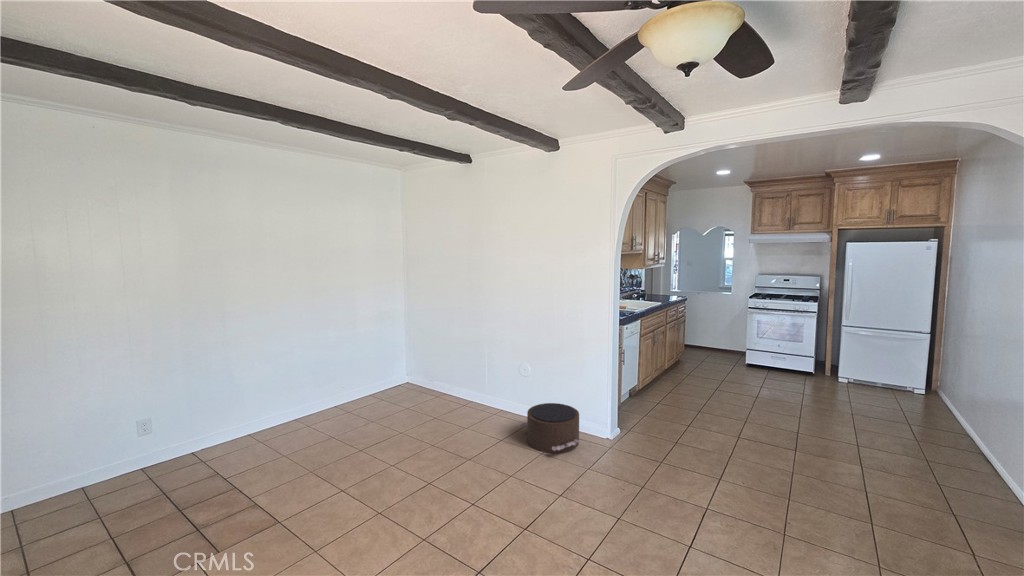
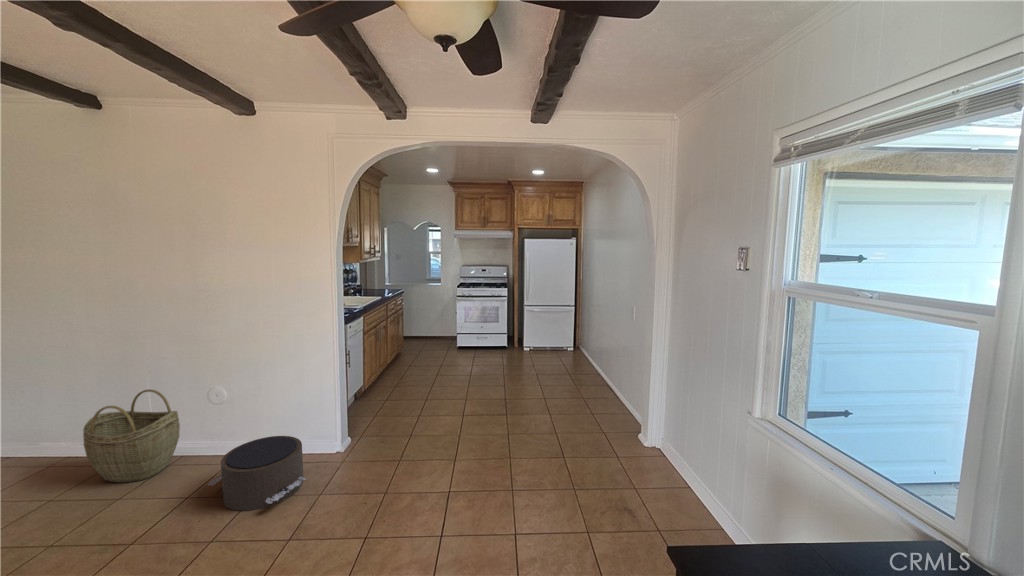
woven basket: none [462,353,507,412] -> present [83,389,180,482]

